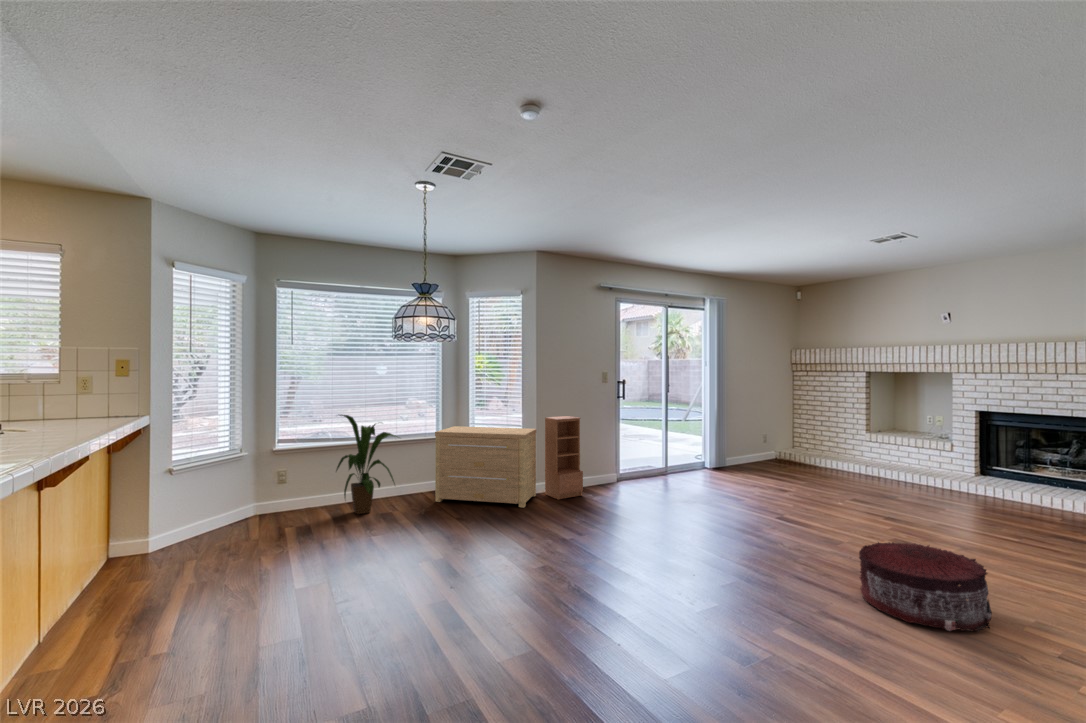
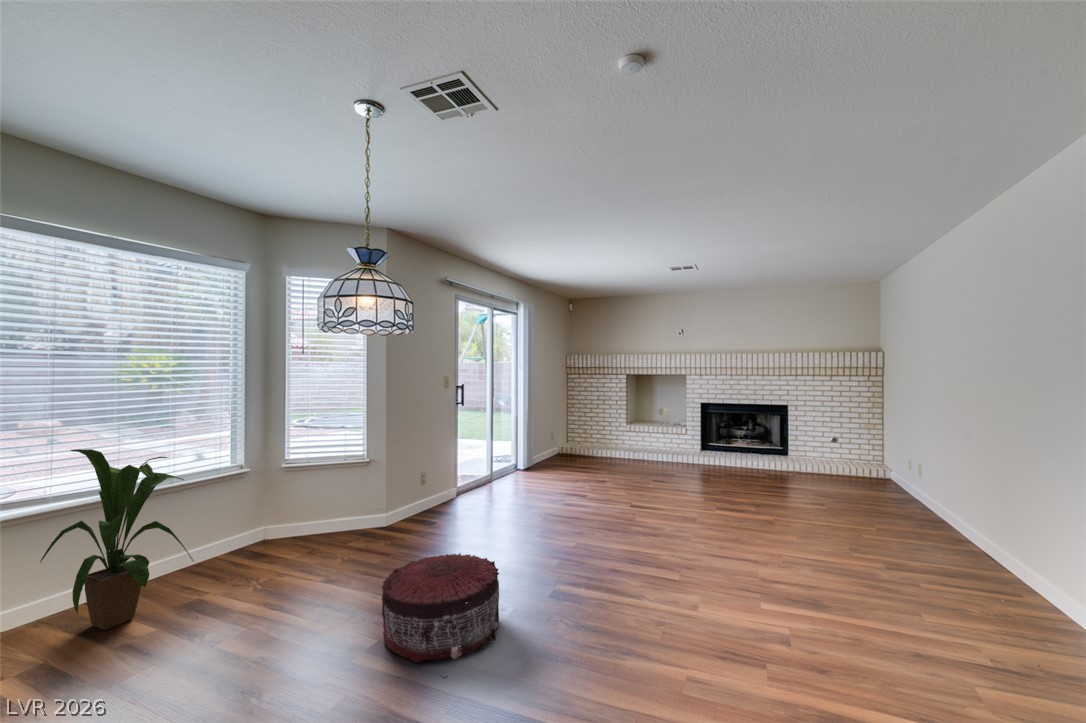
bookcase: present [545,416,583,500] -> none [396,426,443,529]
side table: present [435,426,536,508] -> none [246,445,394,570]
pouf: present [859,542,992,632] -> present [382,553,499,662]

